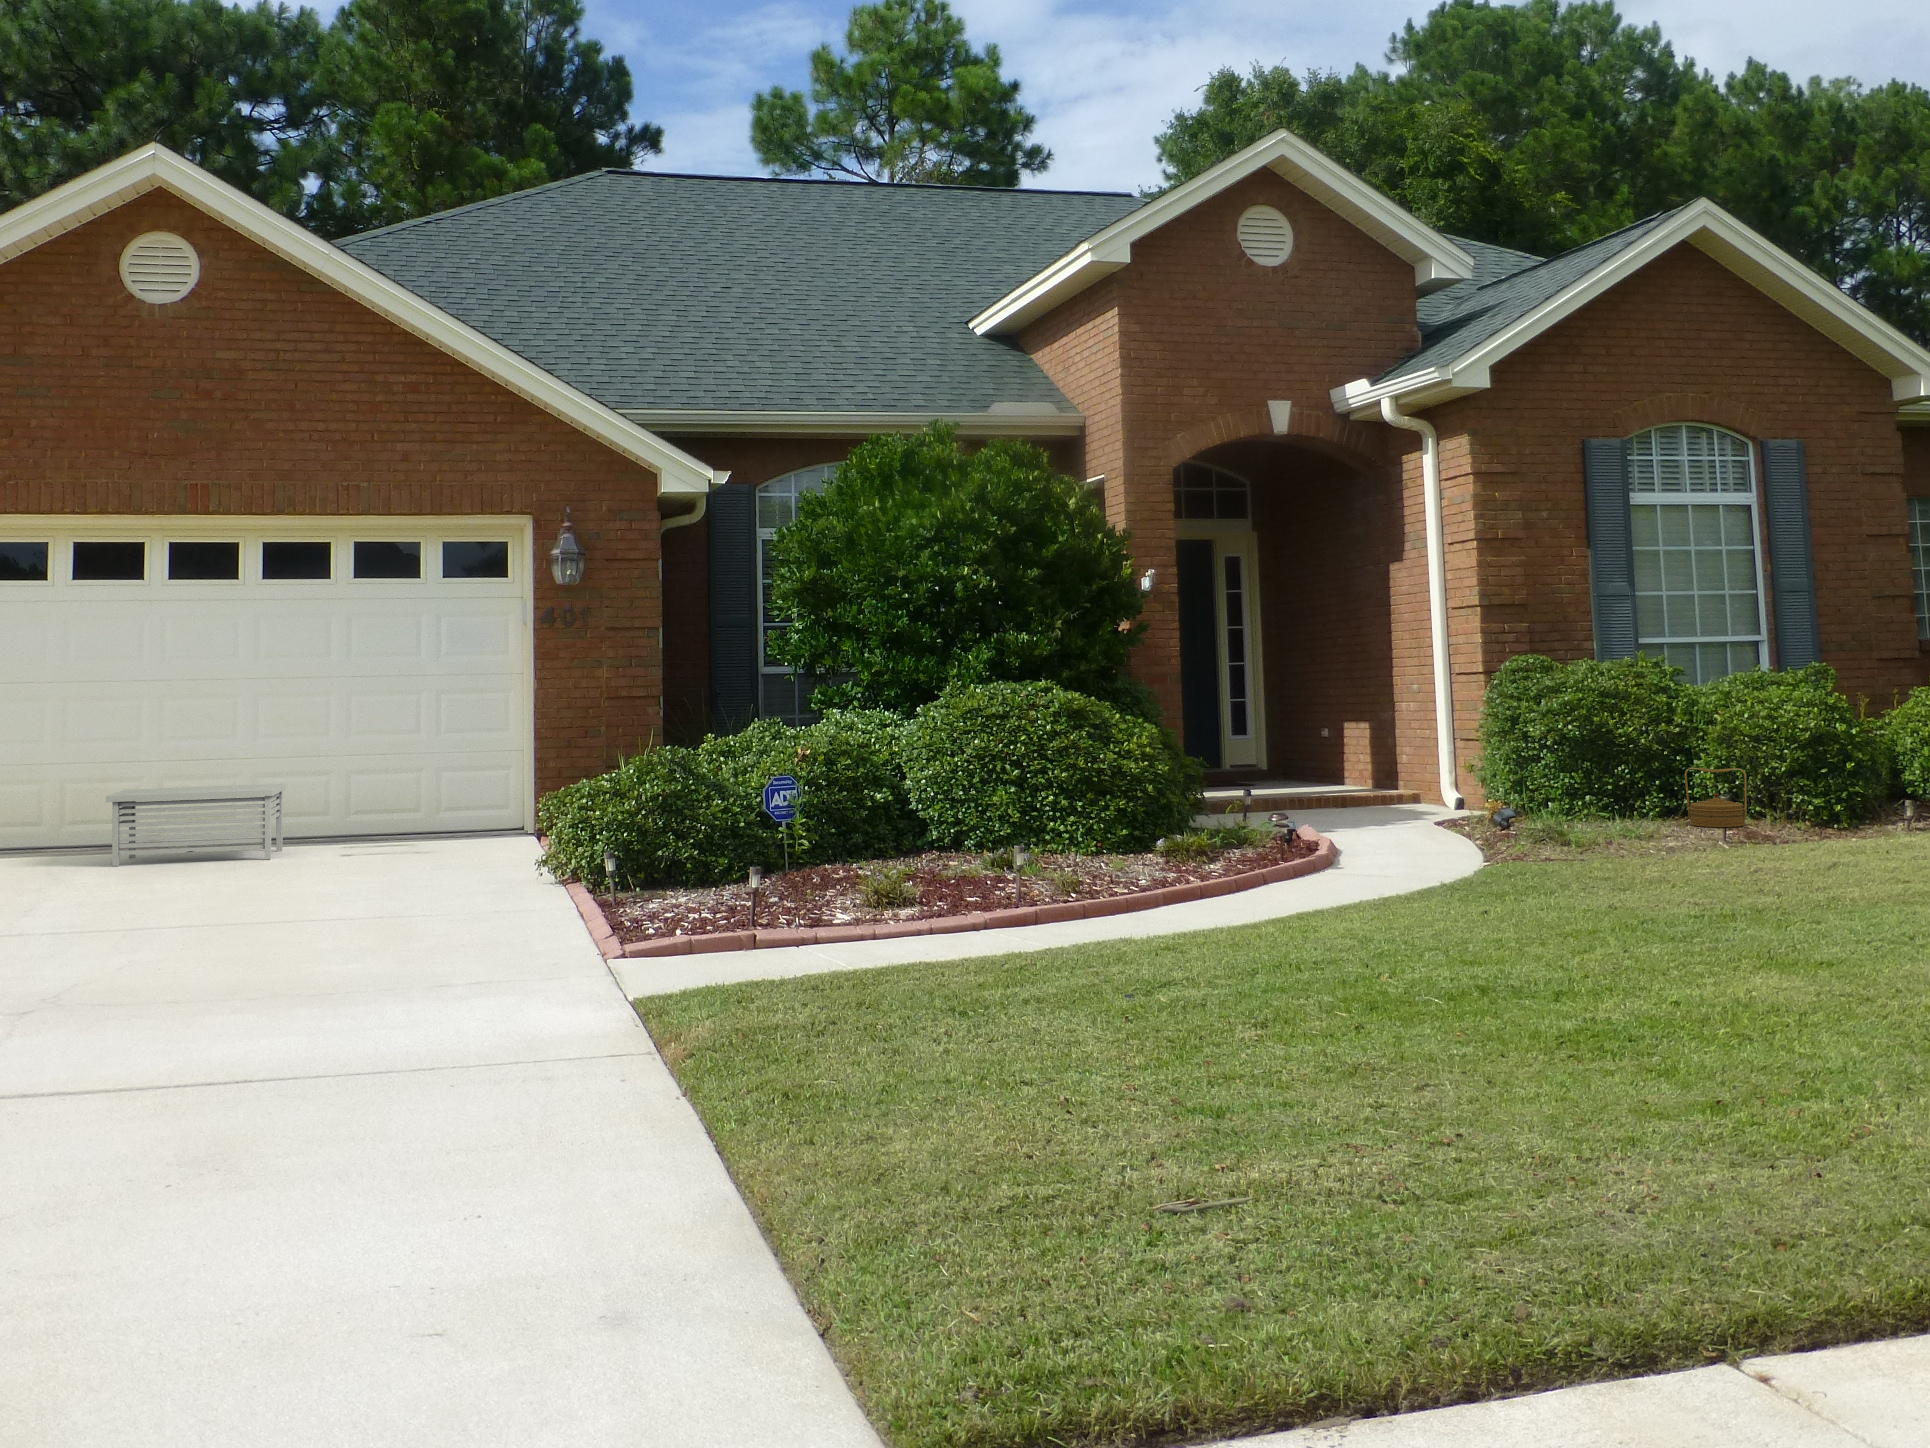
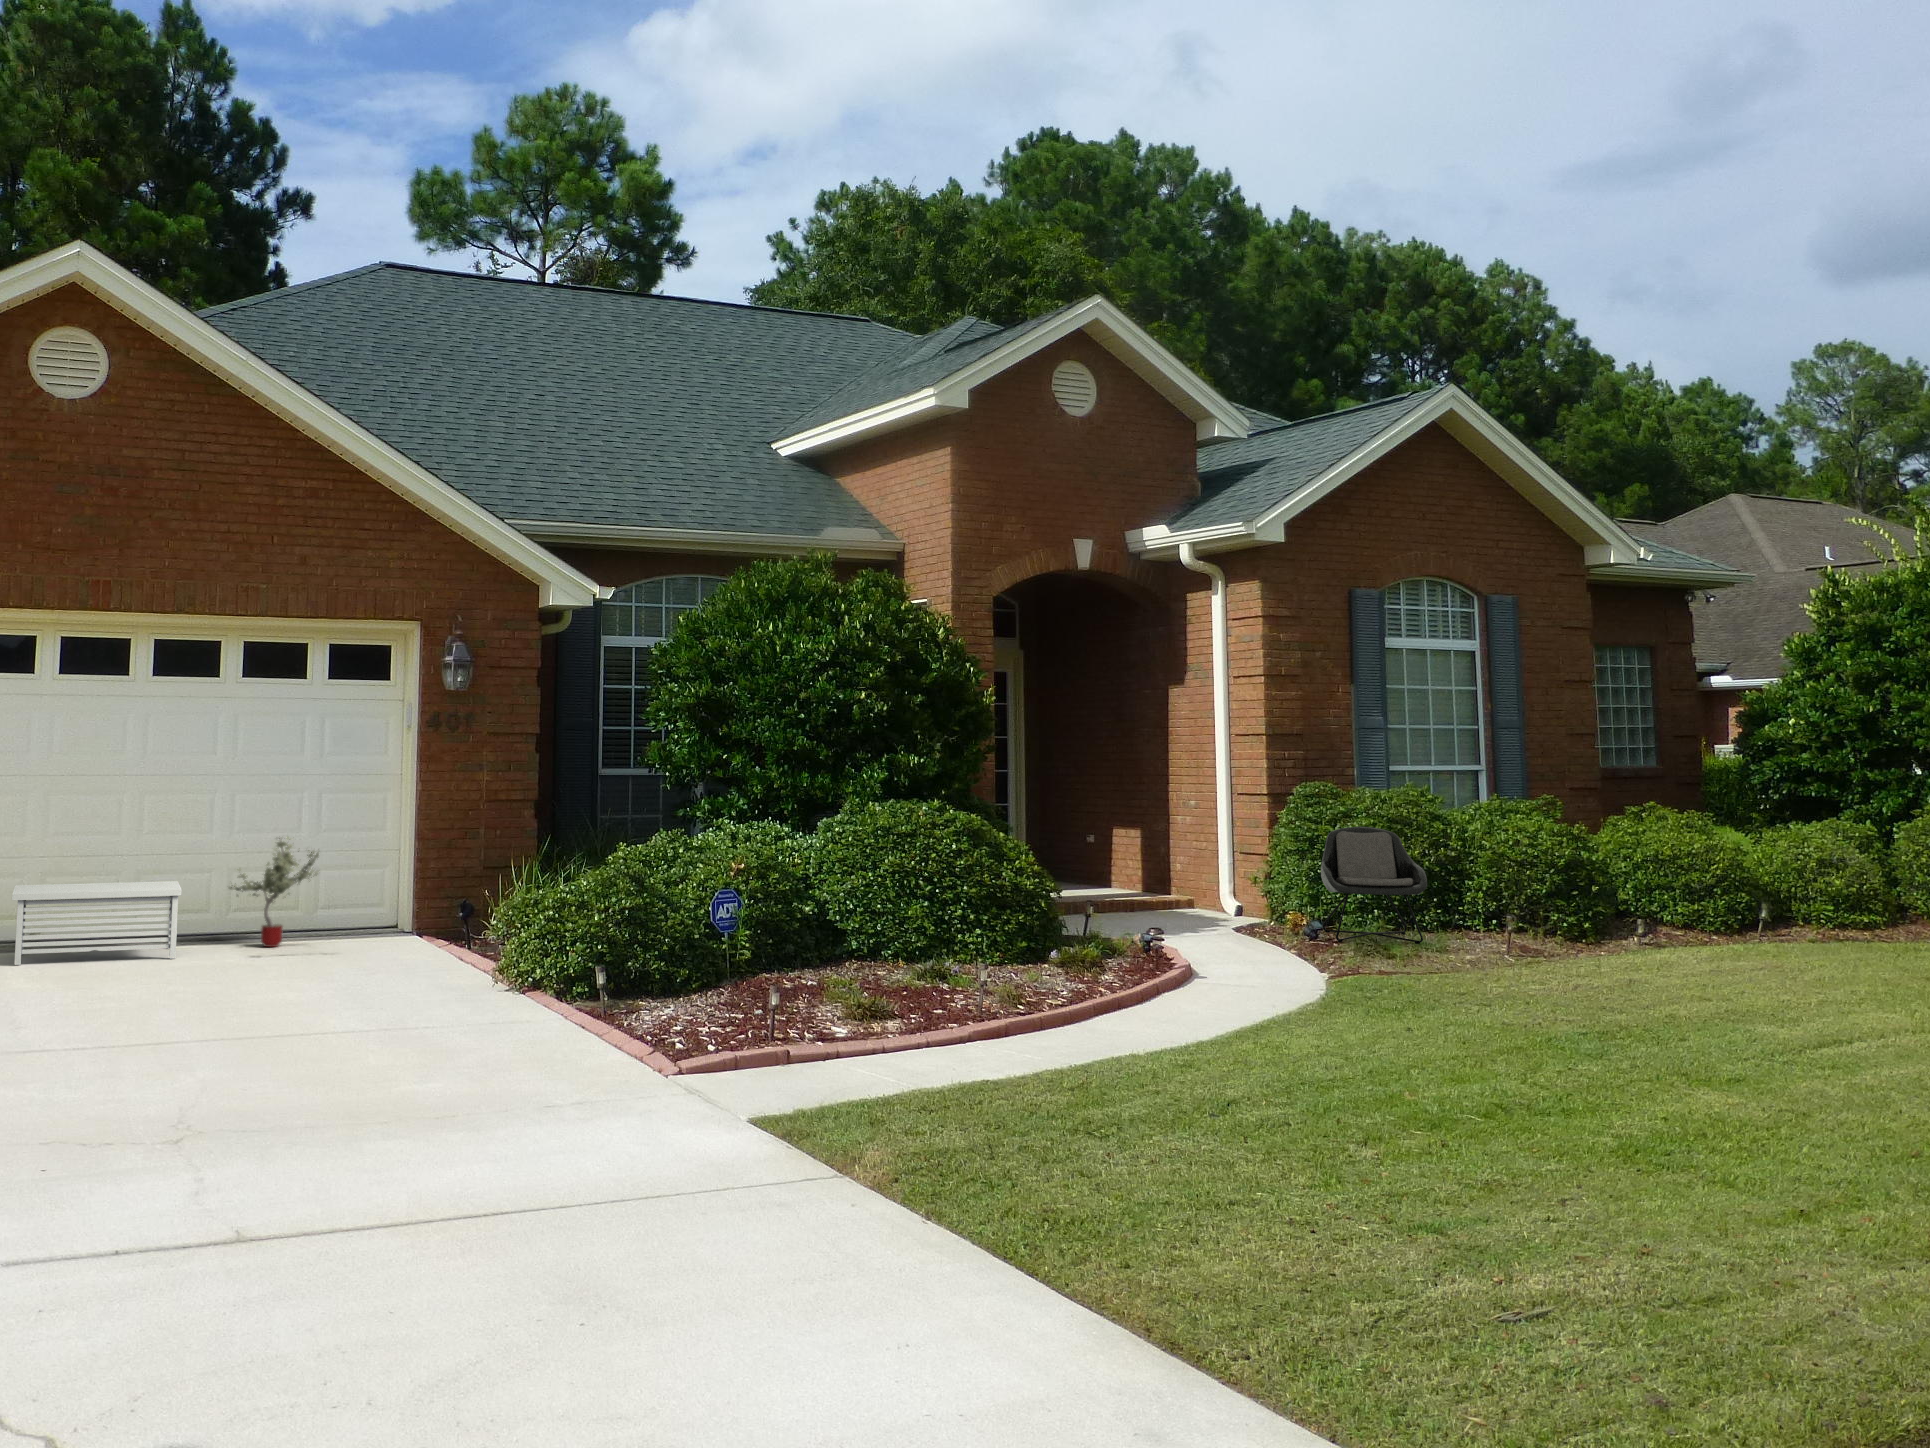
lounge chair: none [1513,702,1631,830] -> present [1321,827,1427,944]
potted tree: none [330,736,424,849] -> present [229,837,319,947]
woven basket: present [1685,768,1747,827] -> none [1463,888,1516,942]

